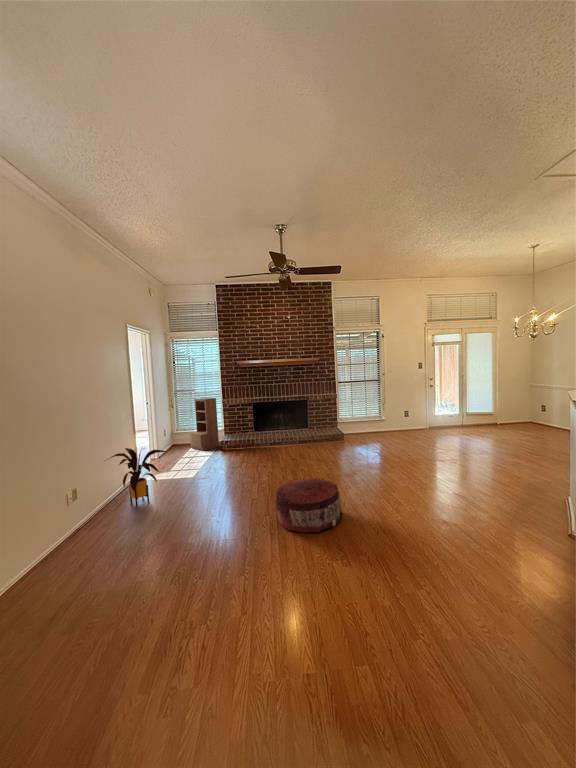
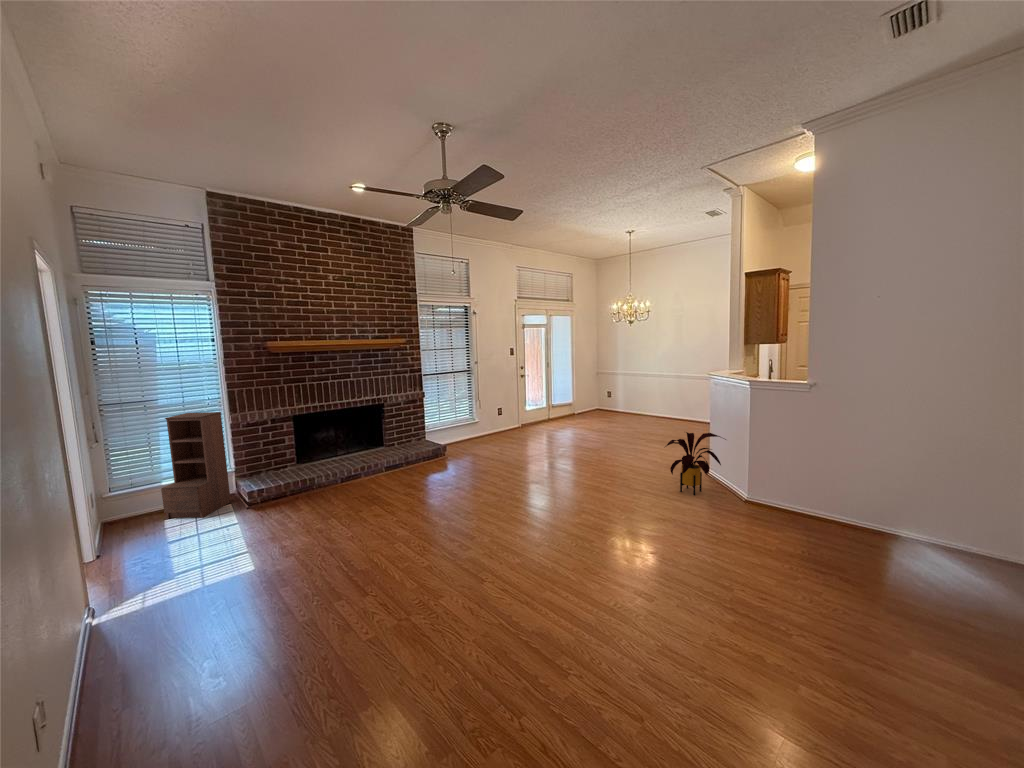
house plant: present [107,448,166,506] -> present [665,432,726,495]
pouf: present [275,478,343,532] -> none [505,515,599,603]

